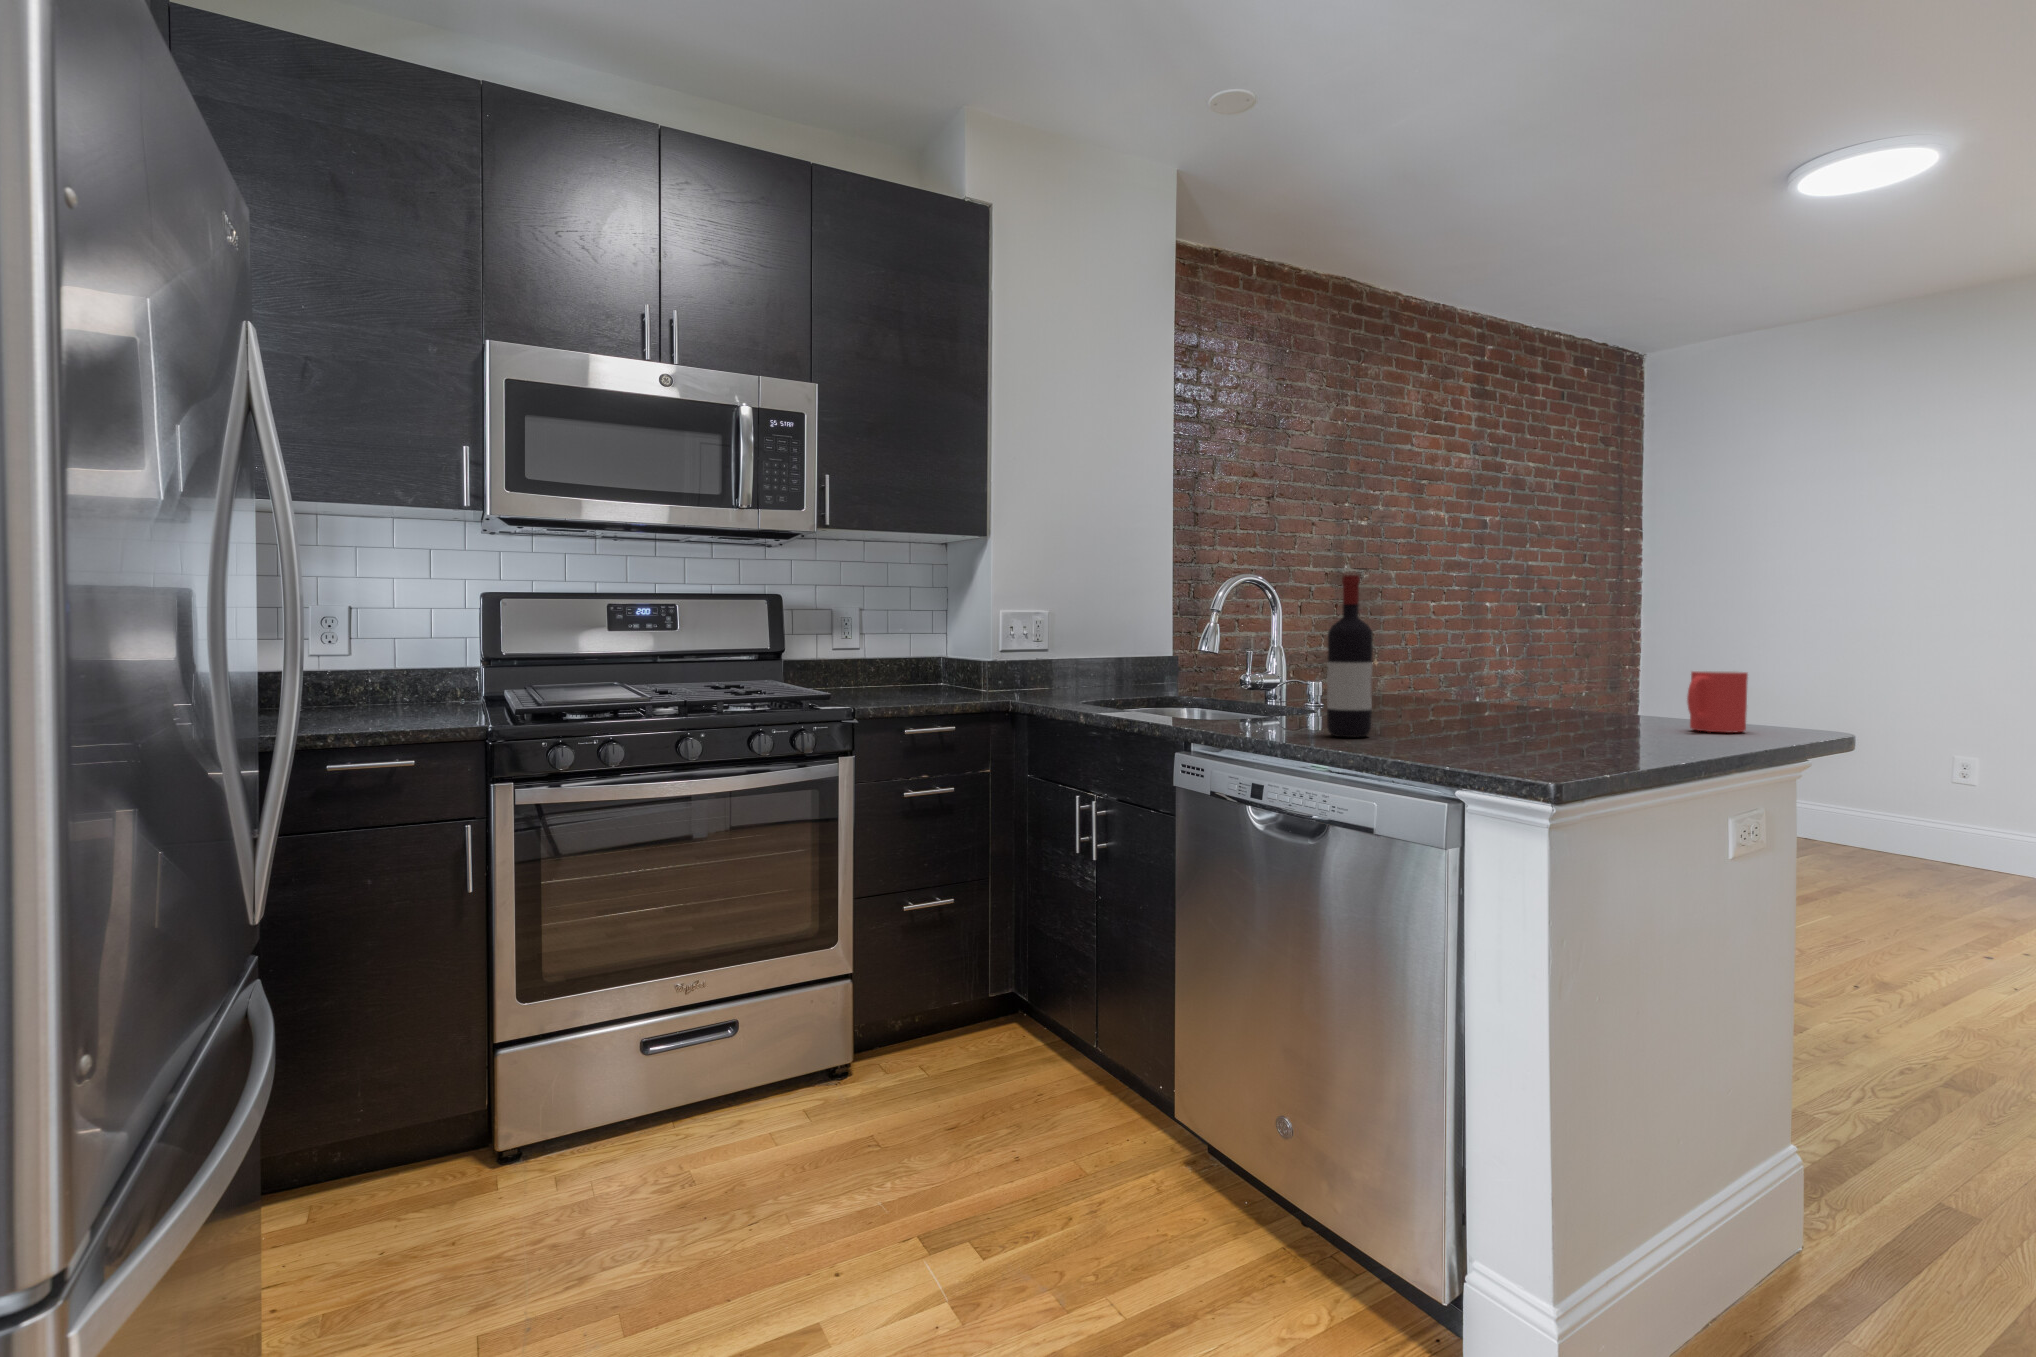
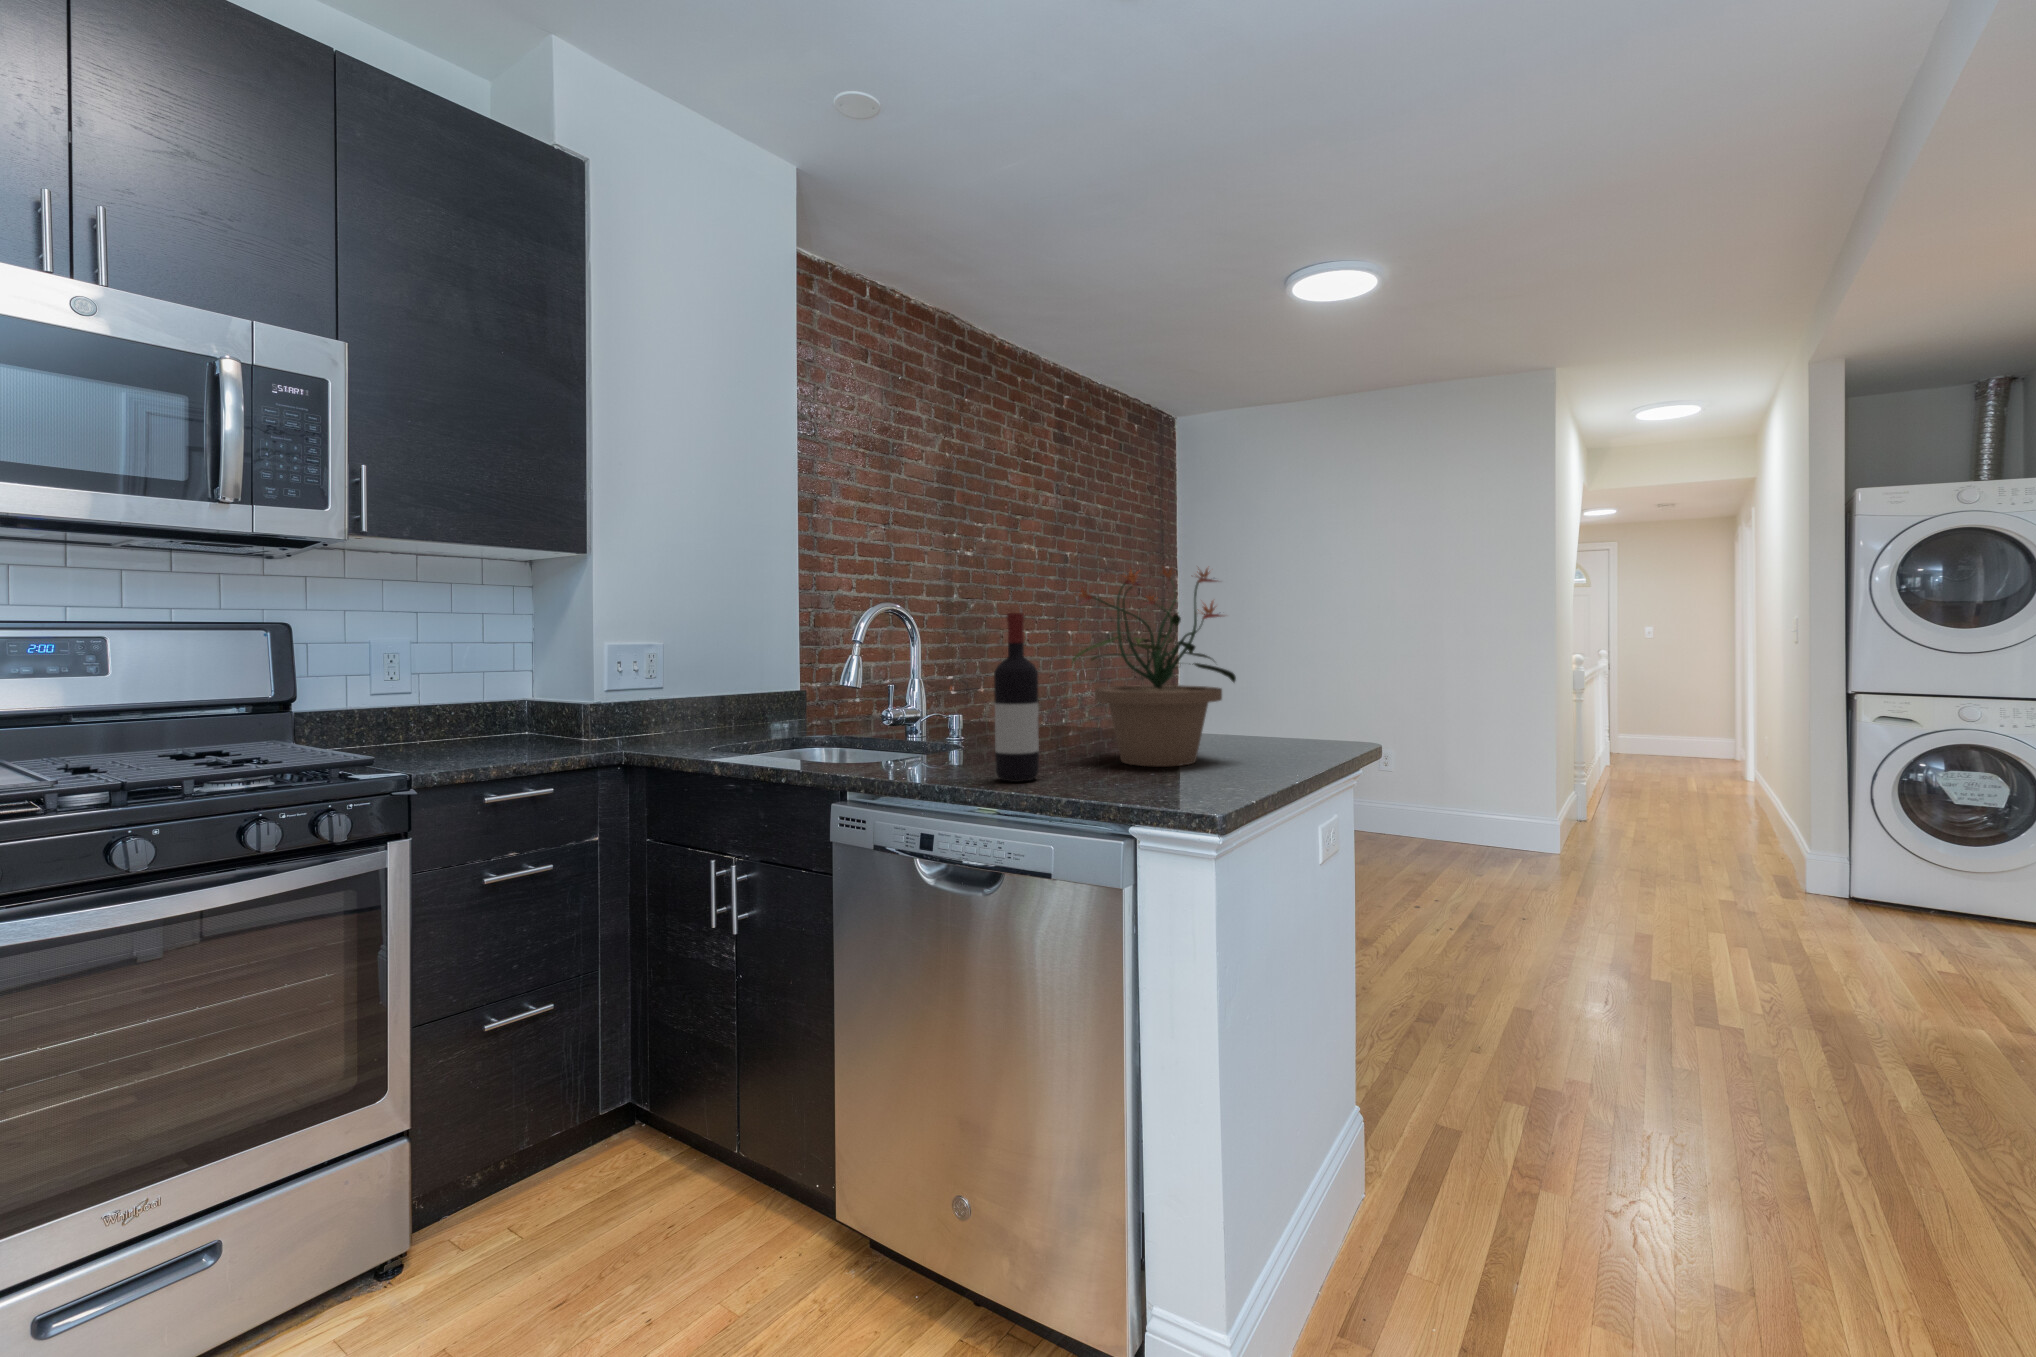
potted plant: none [1418,525,1609,734] -> present [1072,568,1236,766]
mug: present [1687,671,1748,733] -> none [1295,698,1338,754]

